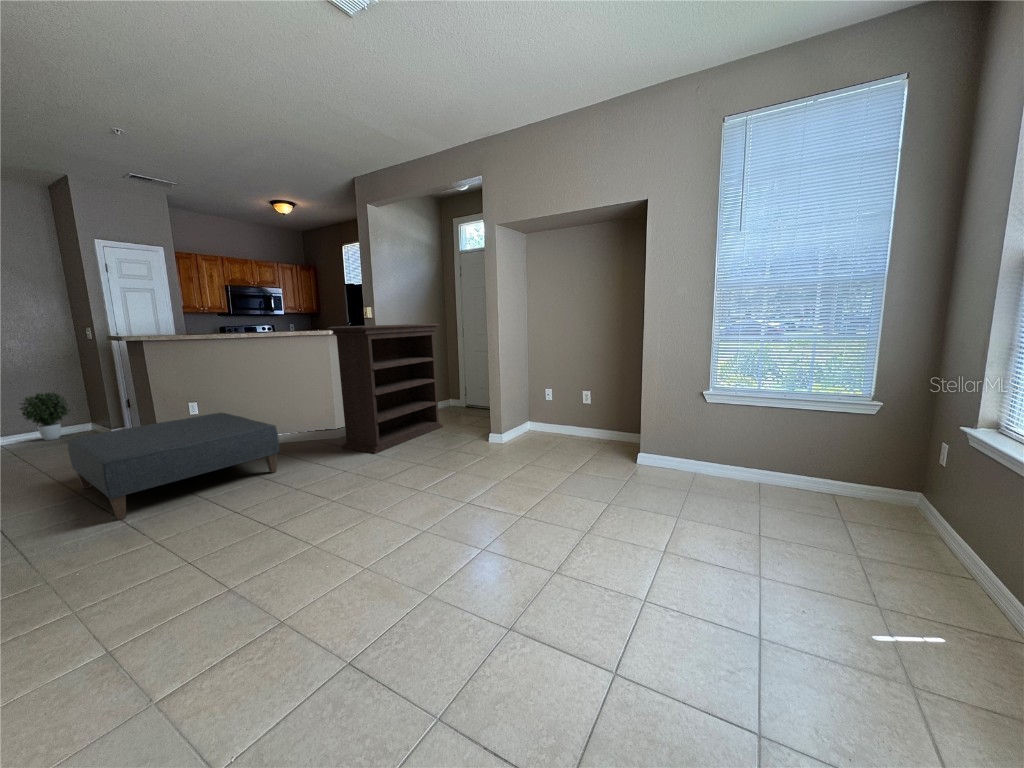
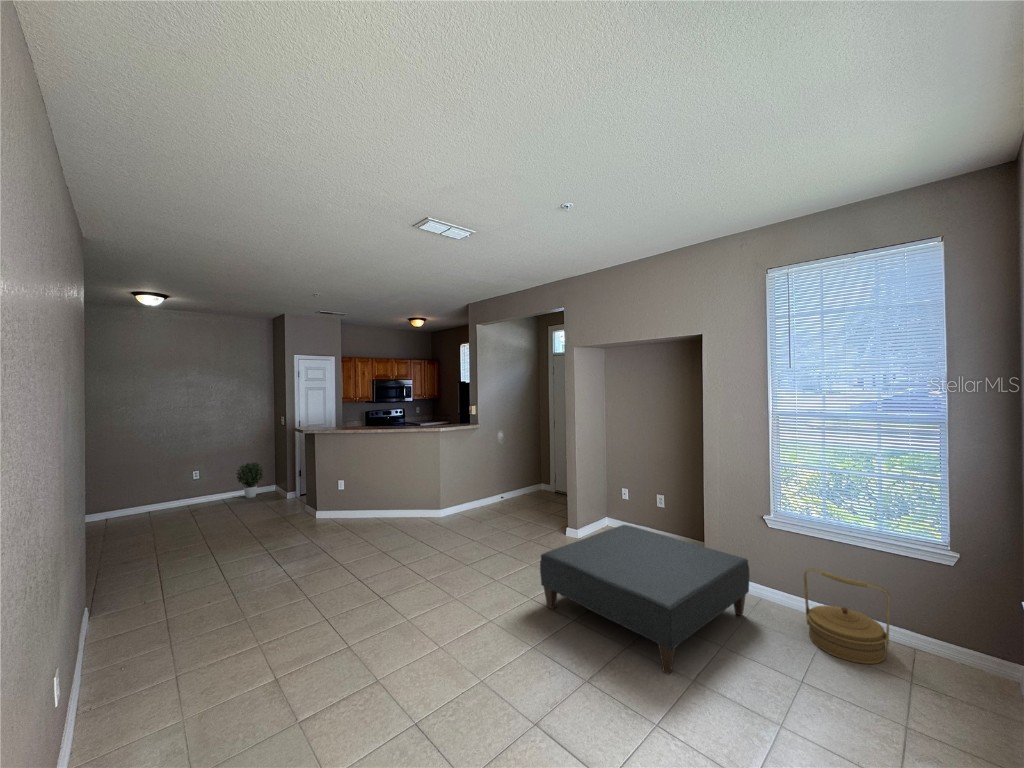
bookshelf: present [327,324,443,454] -> none [438,421,530,536]
ottoman: present [68,413,279,520] -> present [540,525,750,674]
woven basket: none [755,437,841,519] -> present [804,568,890,664]

